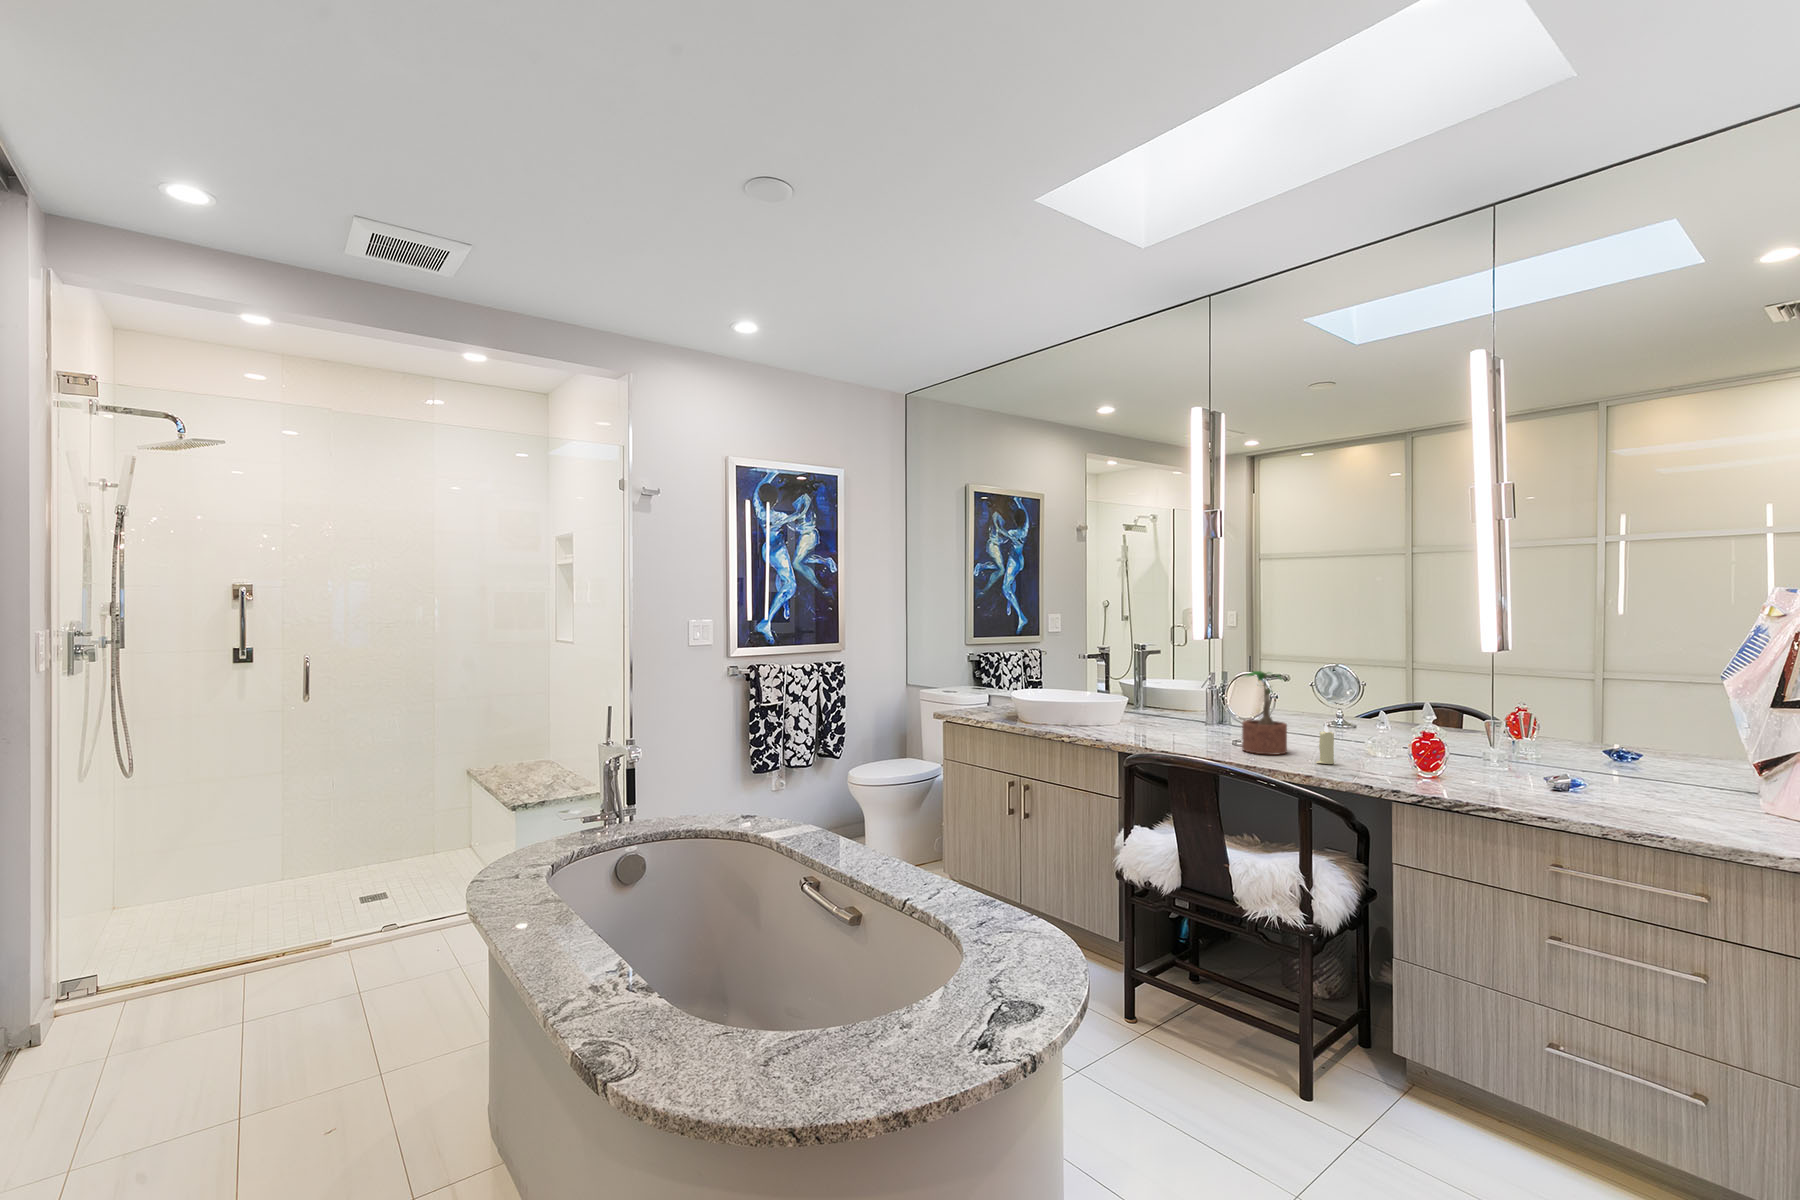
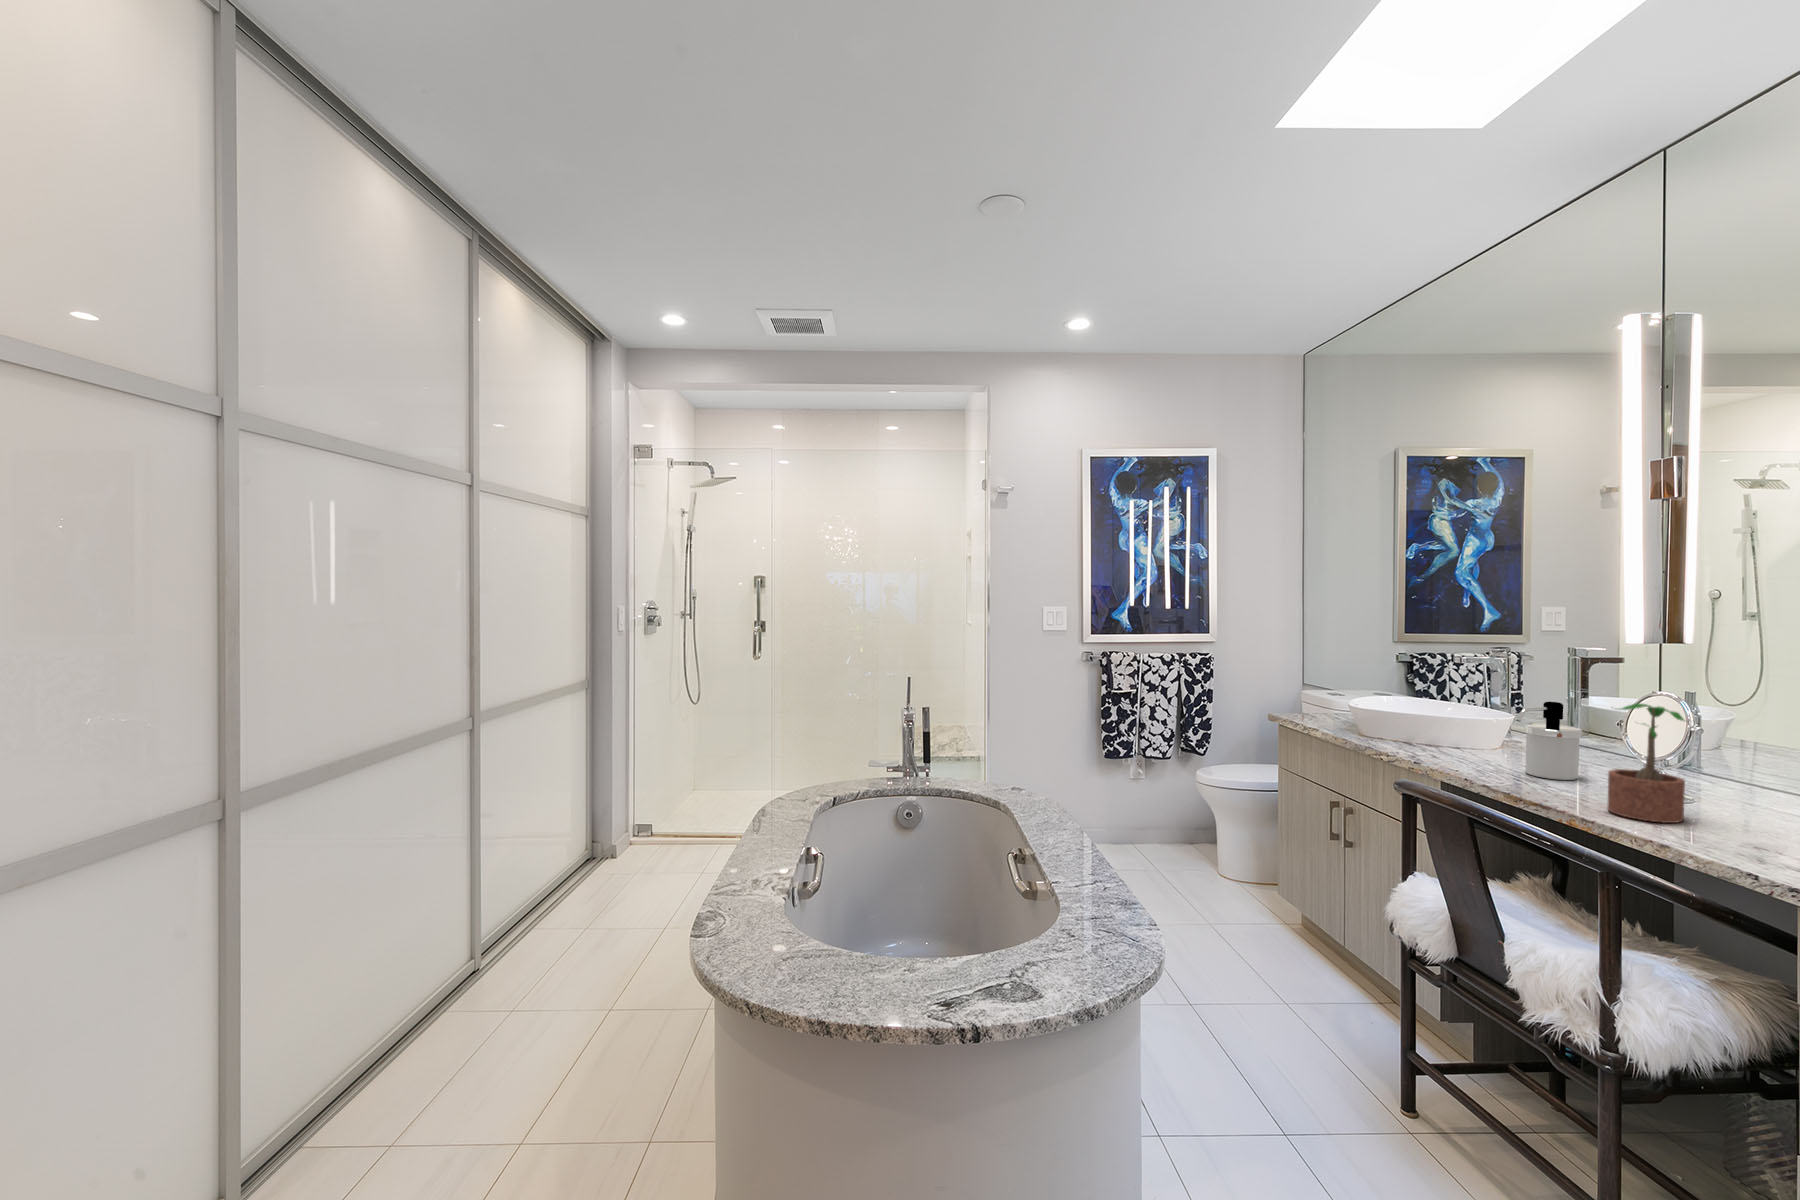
soap dispenser: none [1159,677,1195,736] -> present [1516,702,1582,780]
candle: present [1316,723,1334,764] -> none [1697,786,1733,848]

